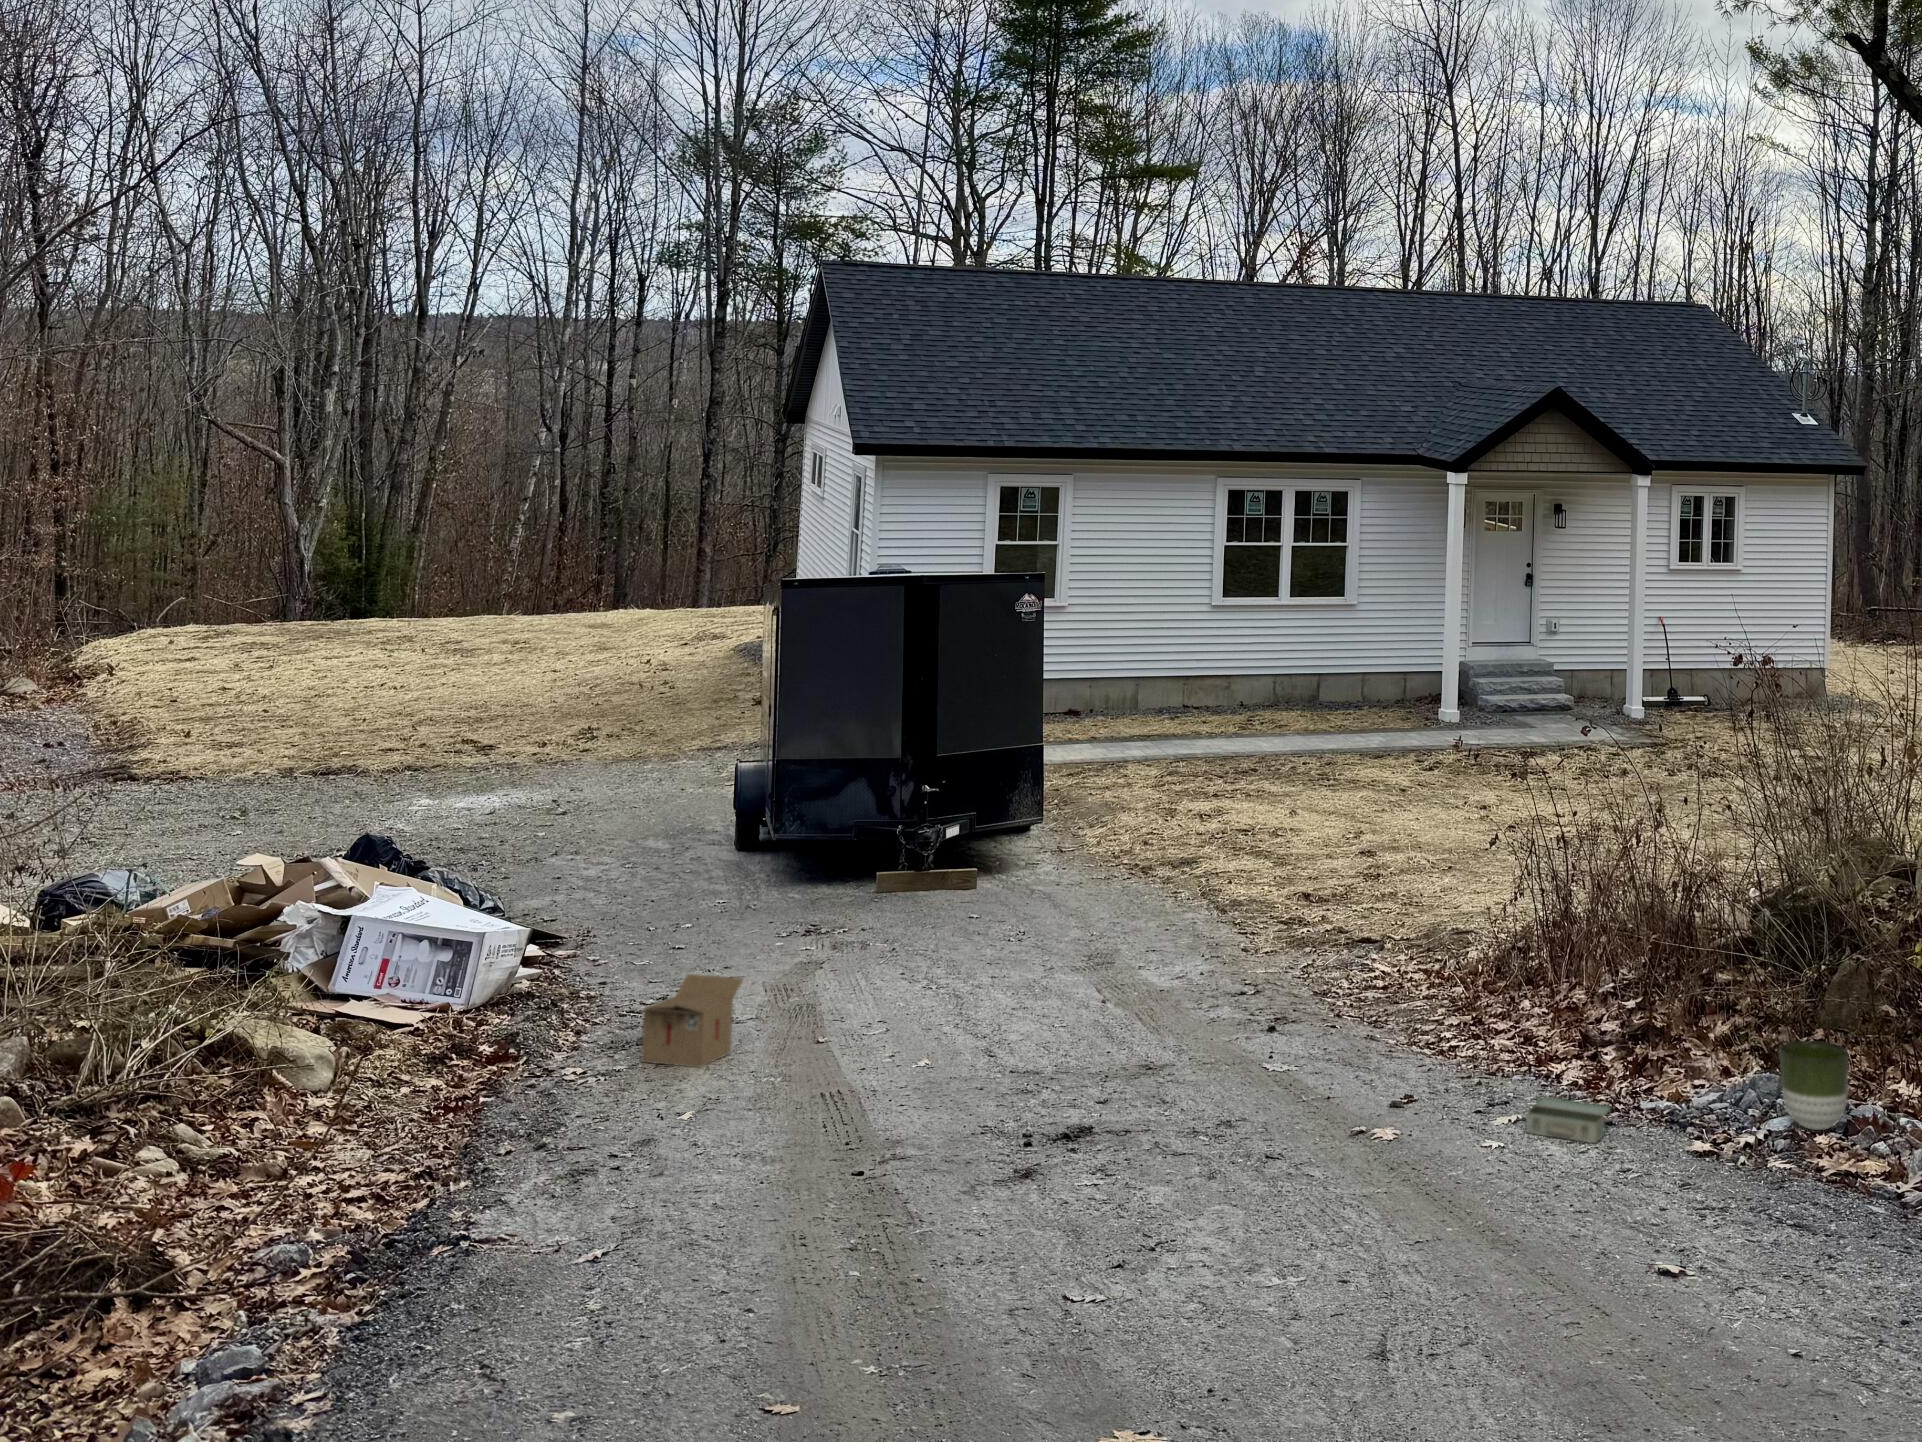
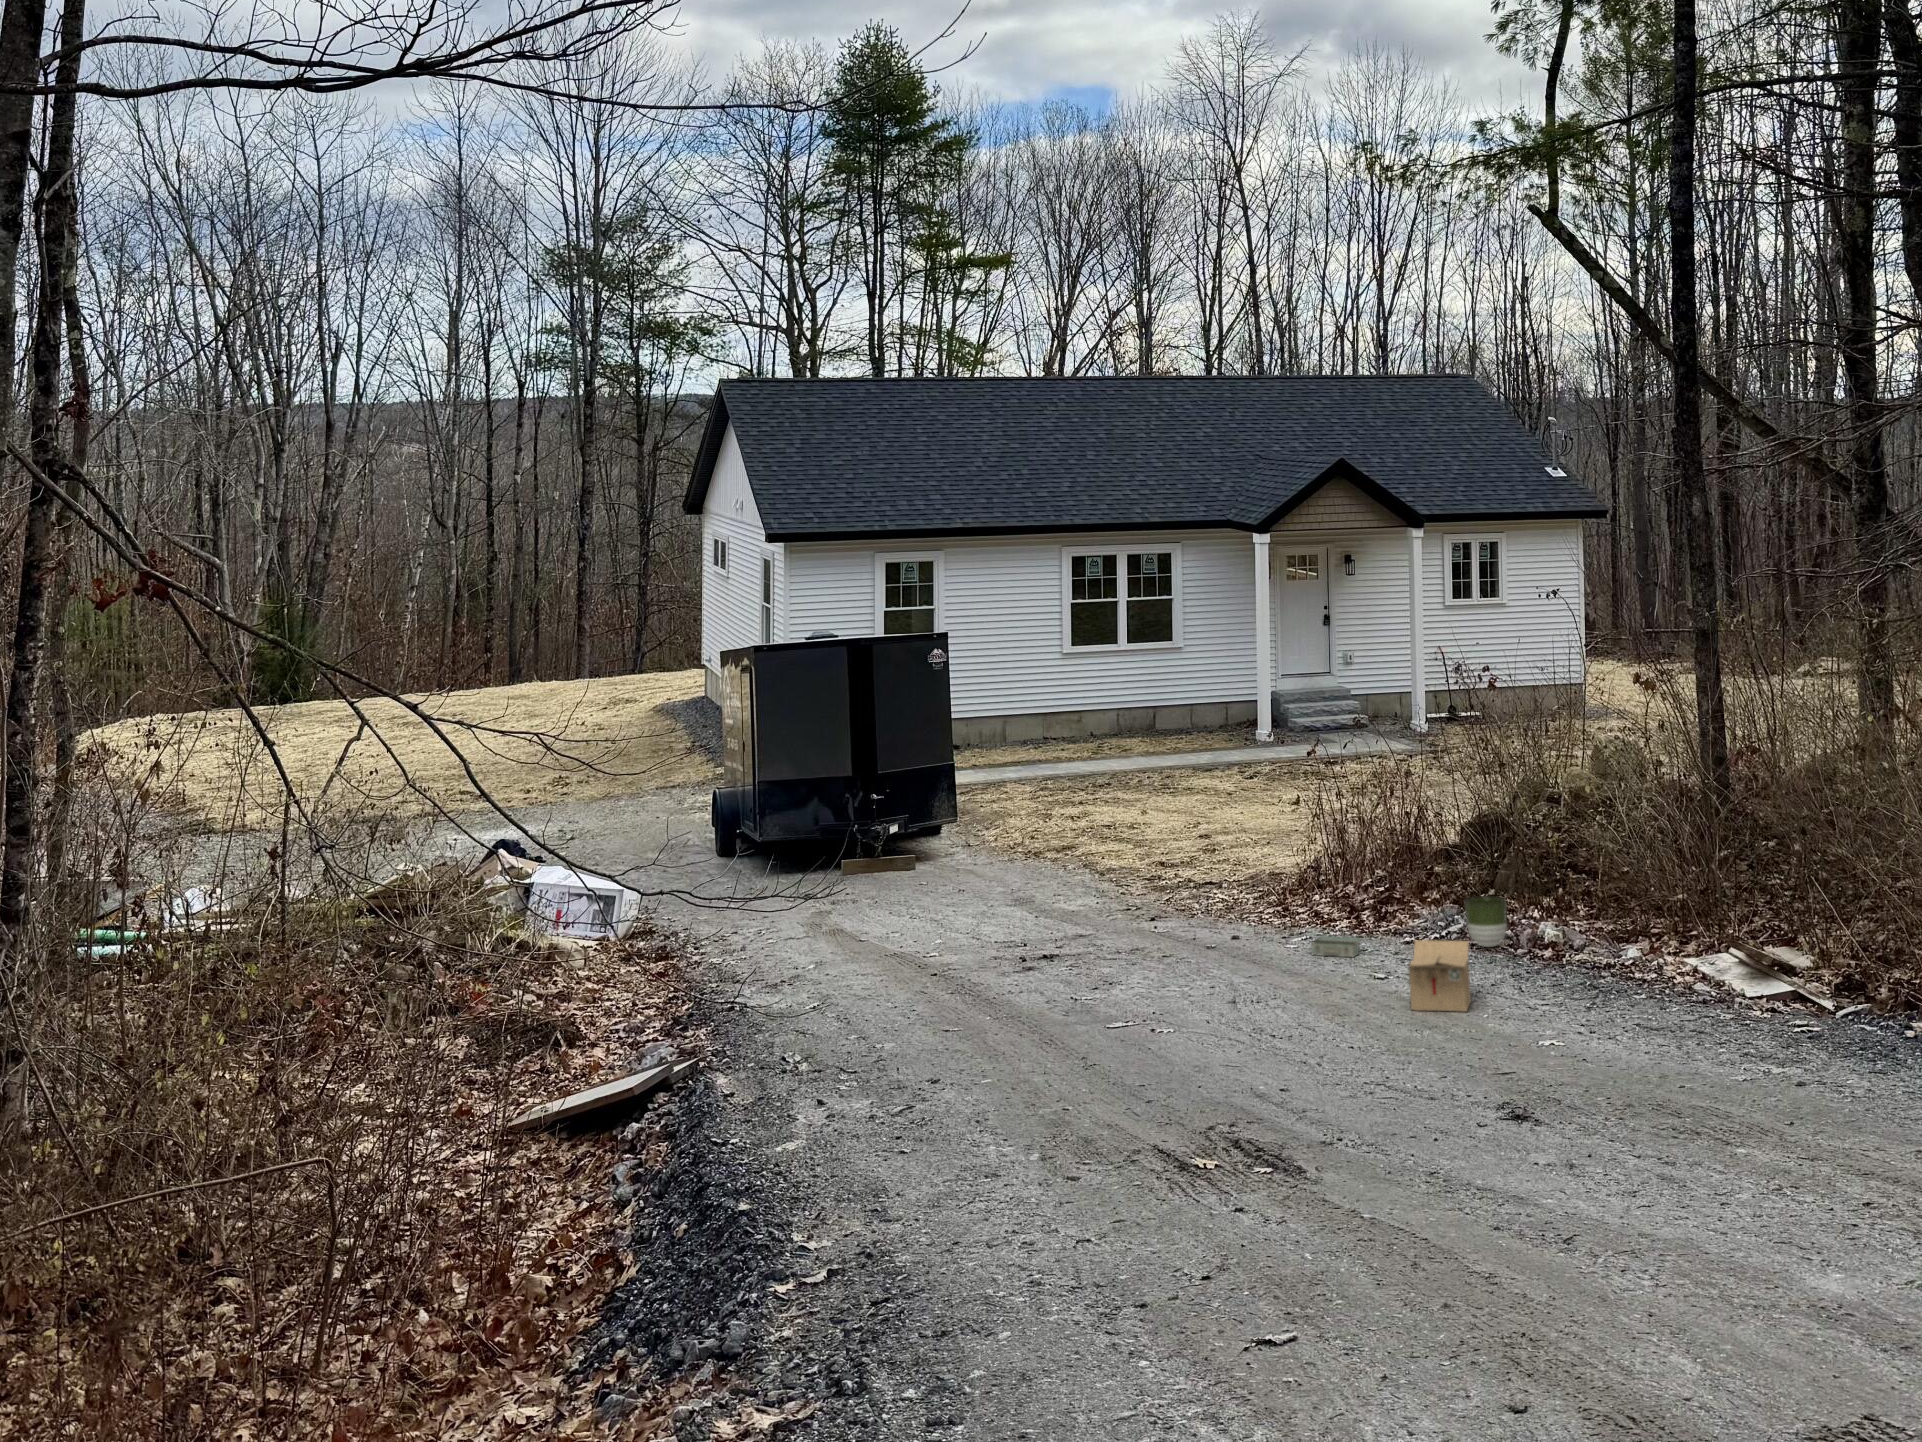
cardboard box: present [641,974,744,1068] -> present [1408,940,1471,1012]

